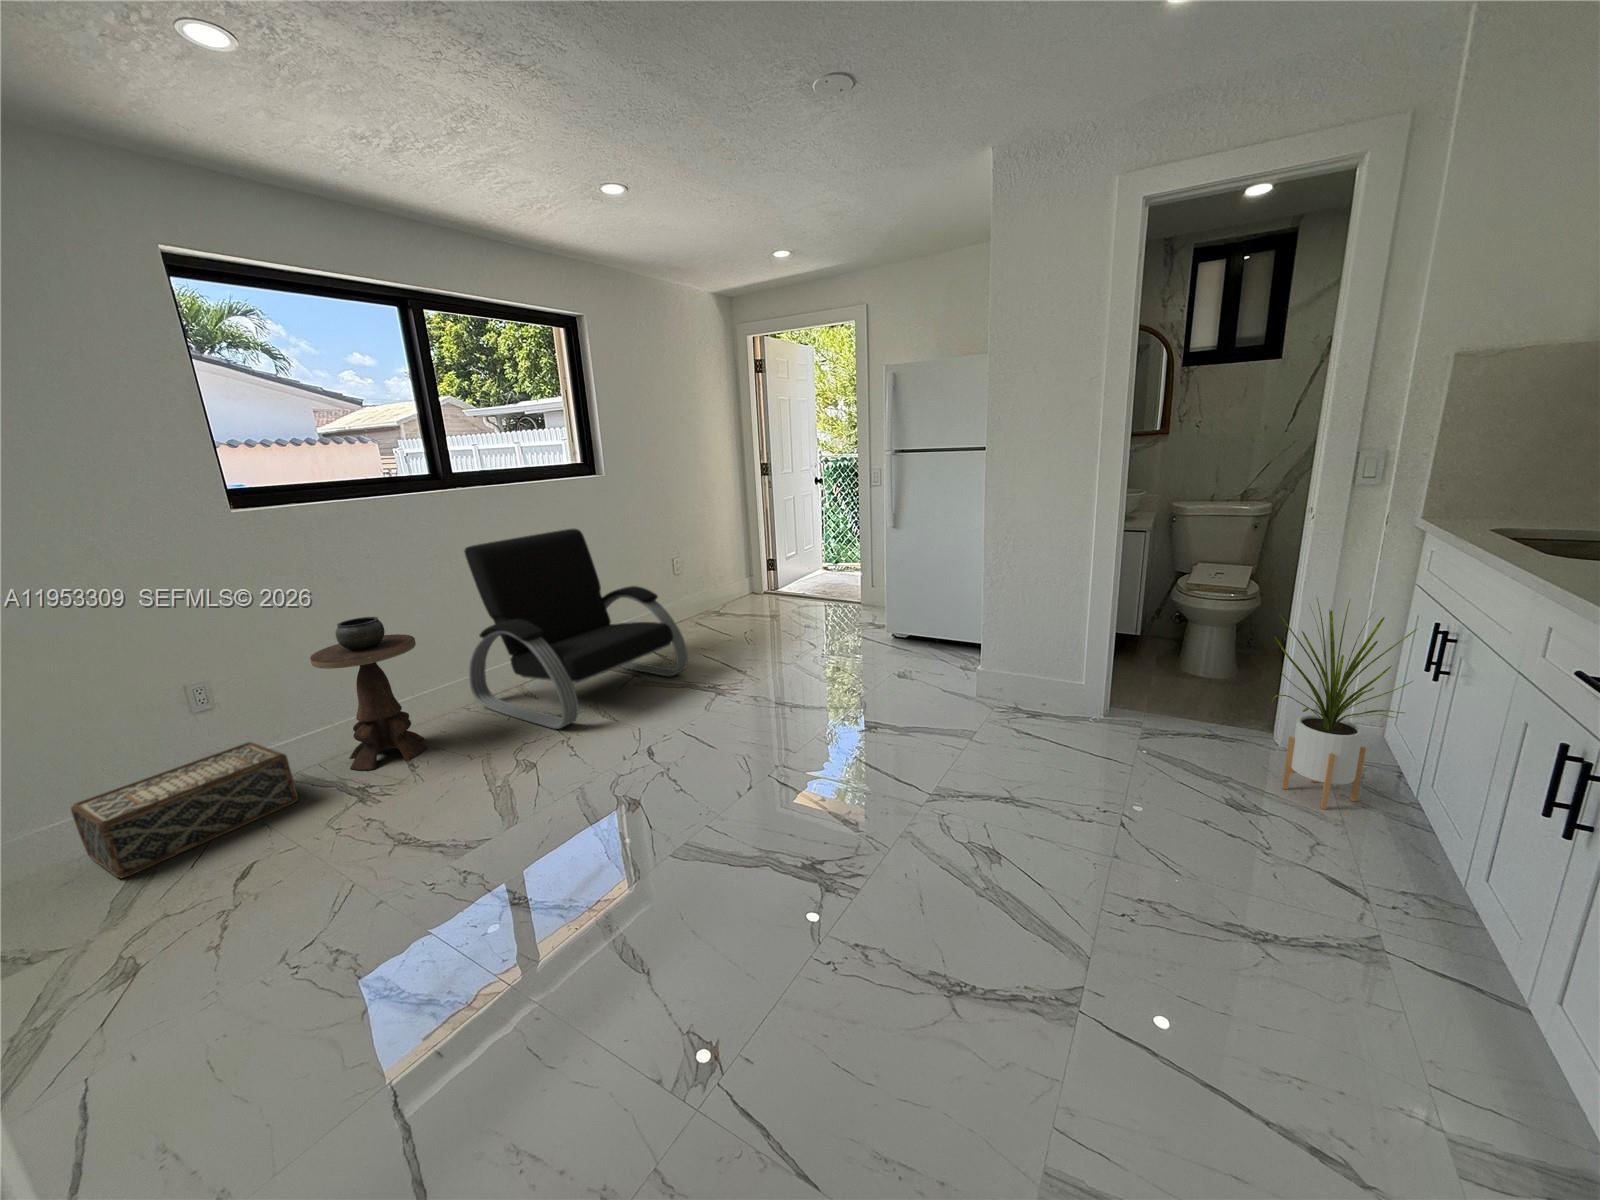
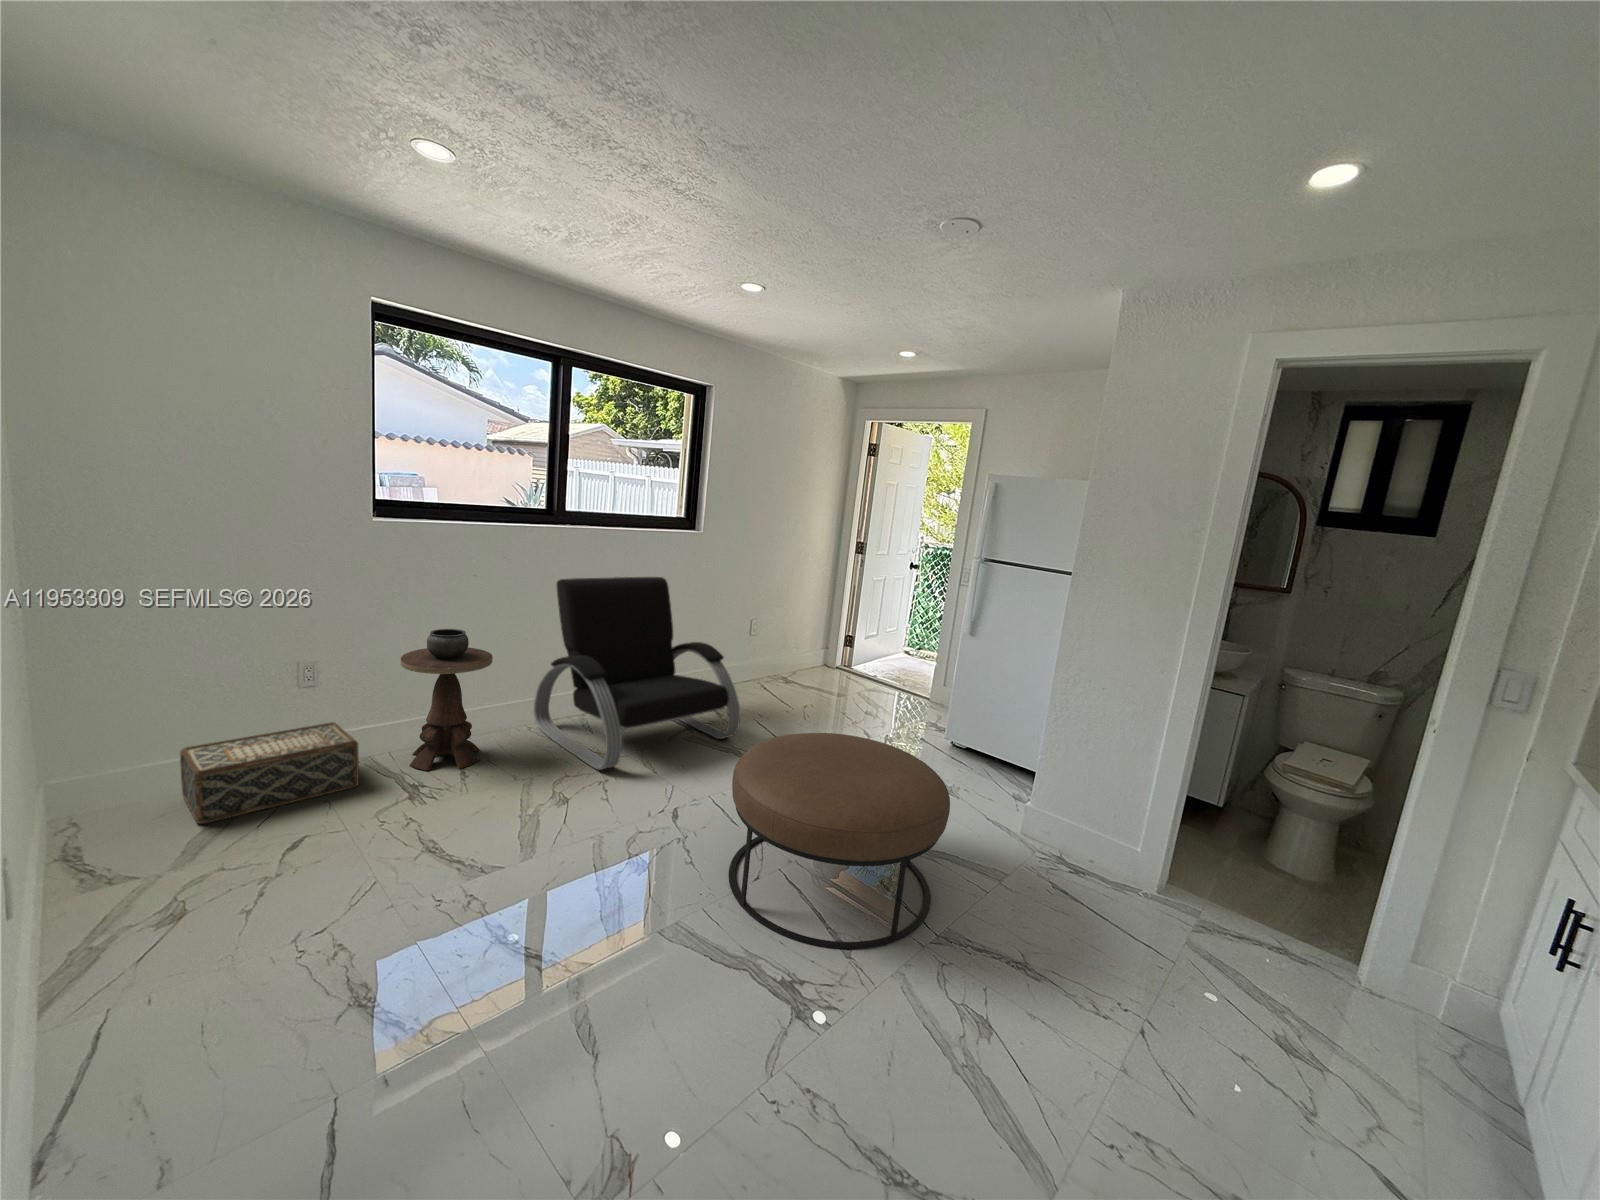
house plant: present [1272,599,1417,809] -> none [1349,827,1544,1085]
ottoman: none [706,635,919,828] -> present [729,733,950,949]

